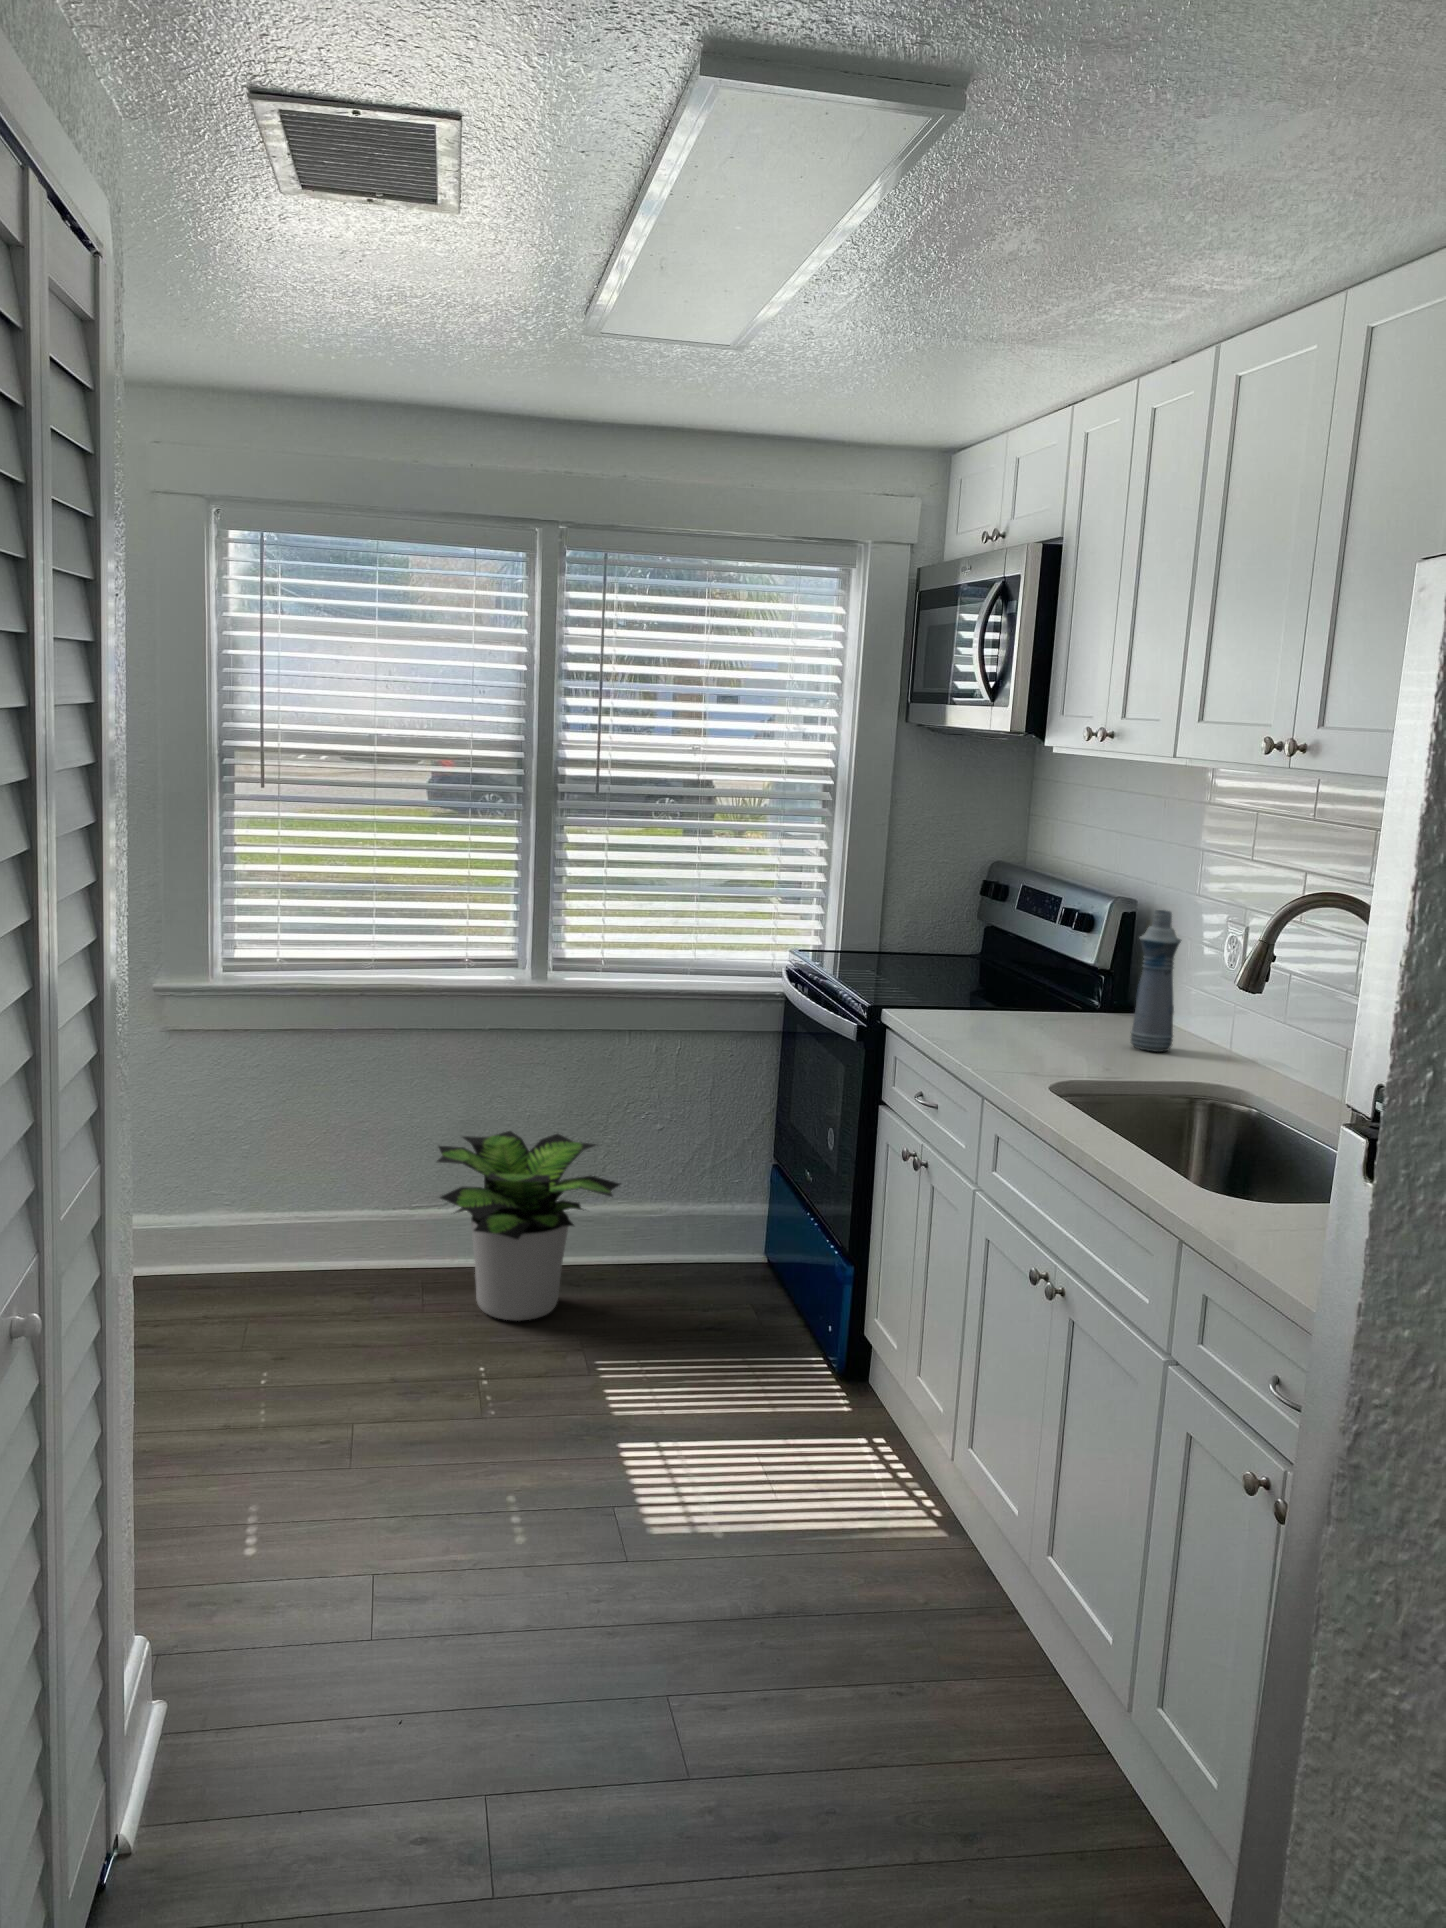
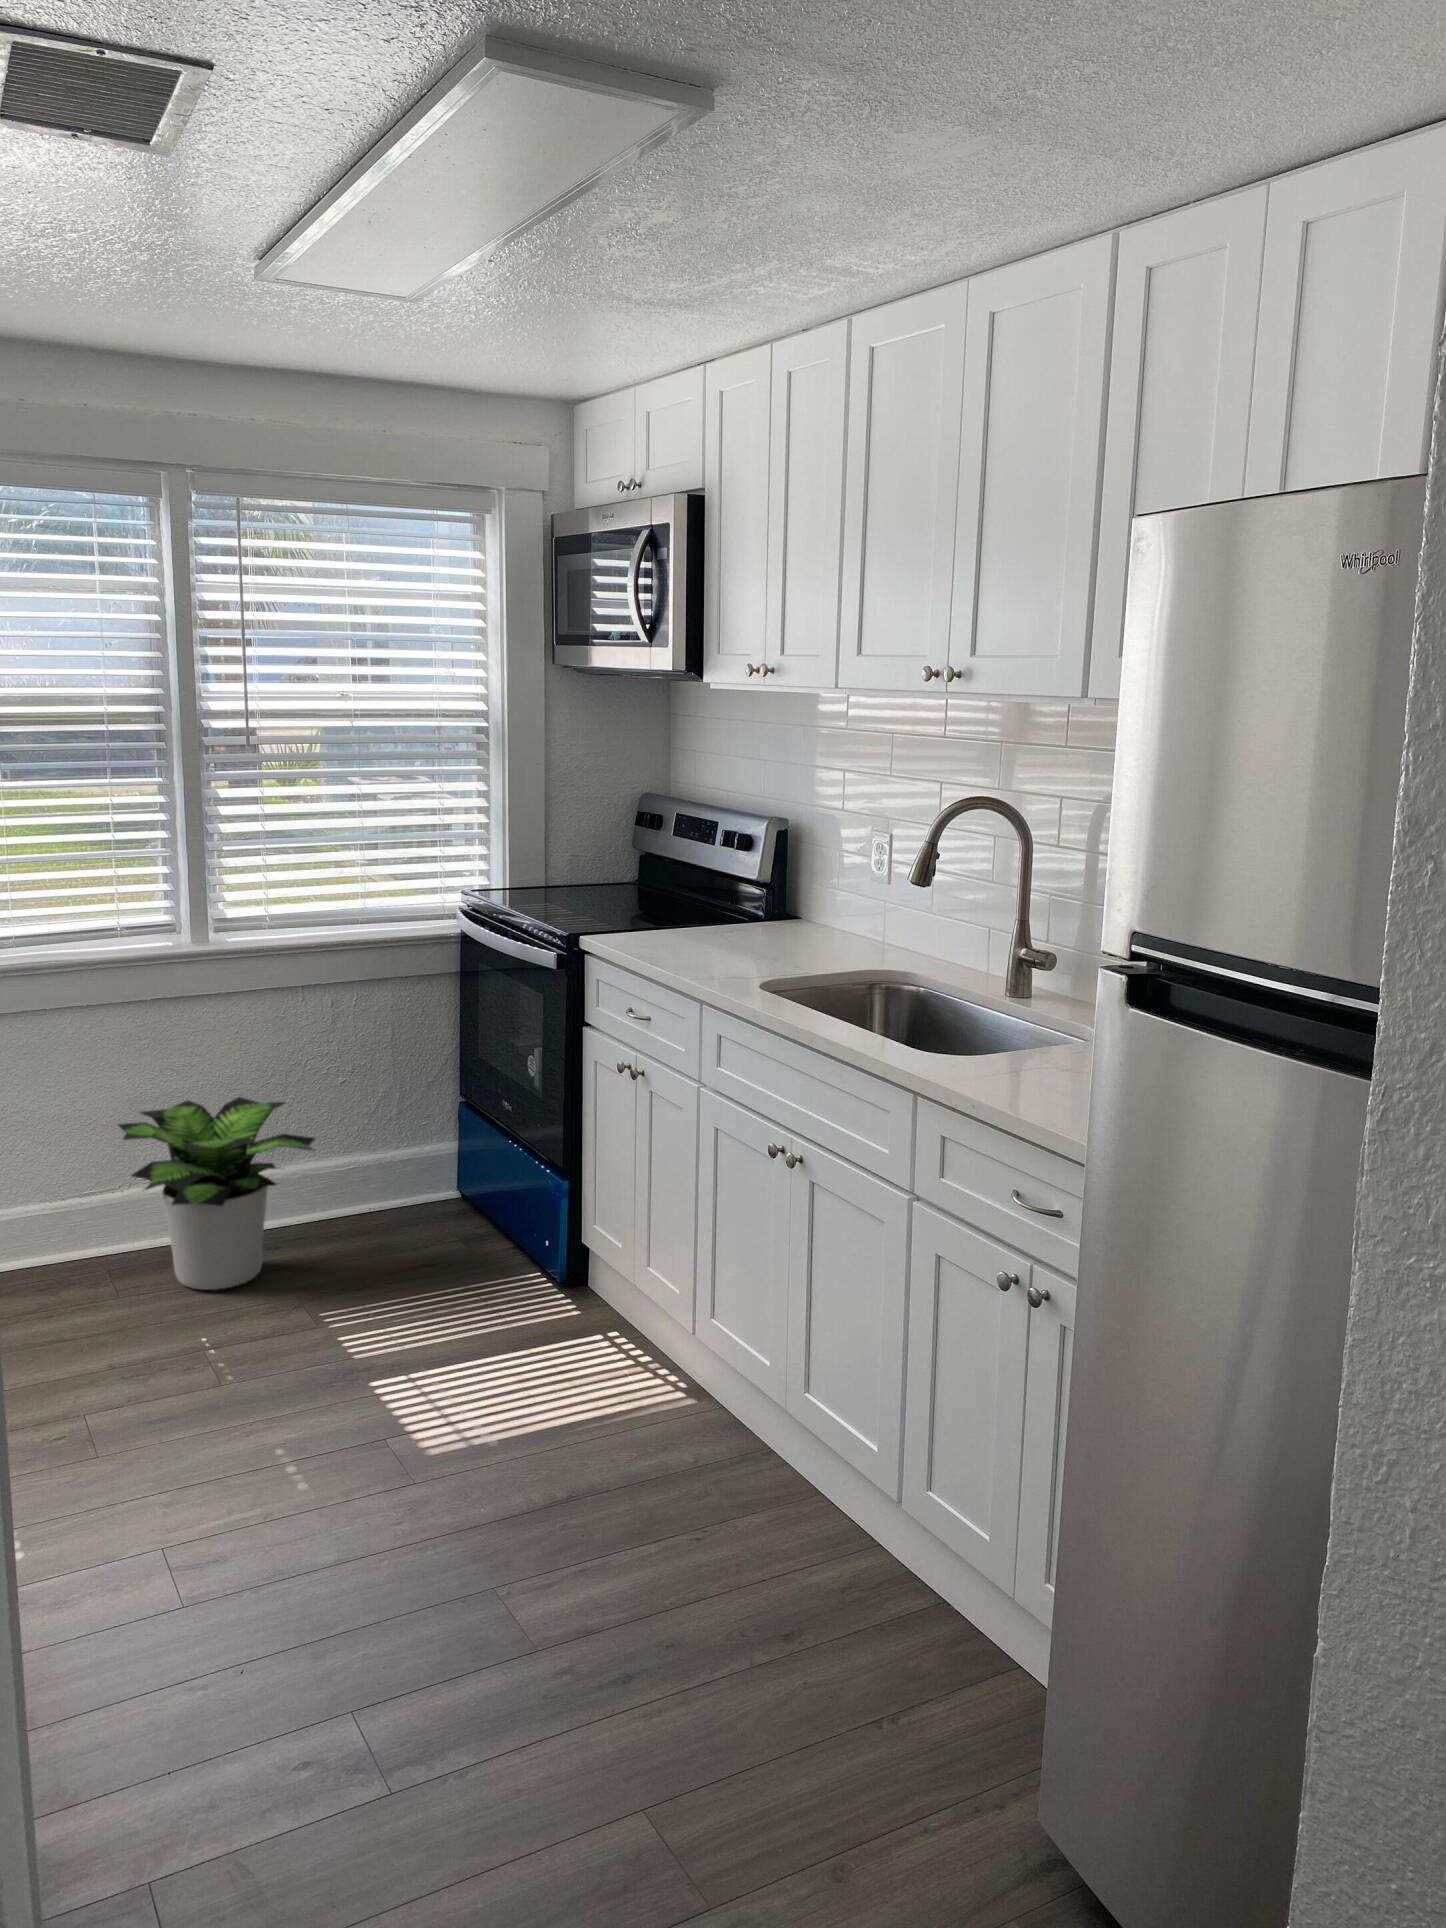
bottle: present [1131,910,1181,1052] -> none [807,824,845,950]

